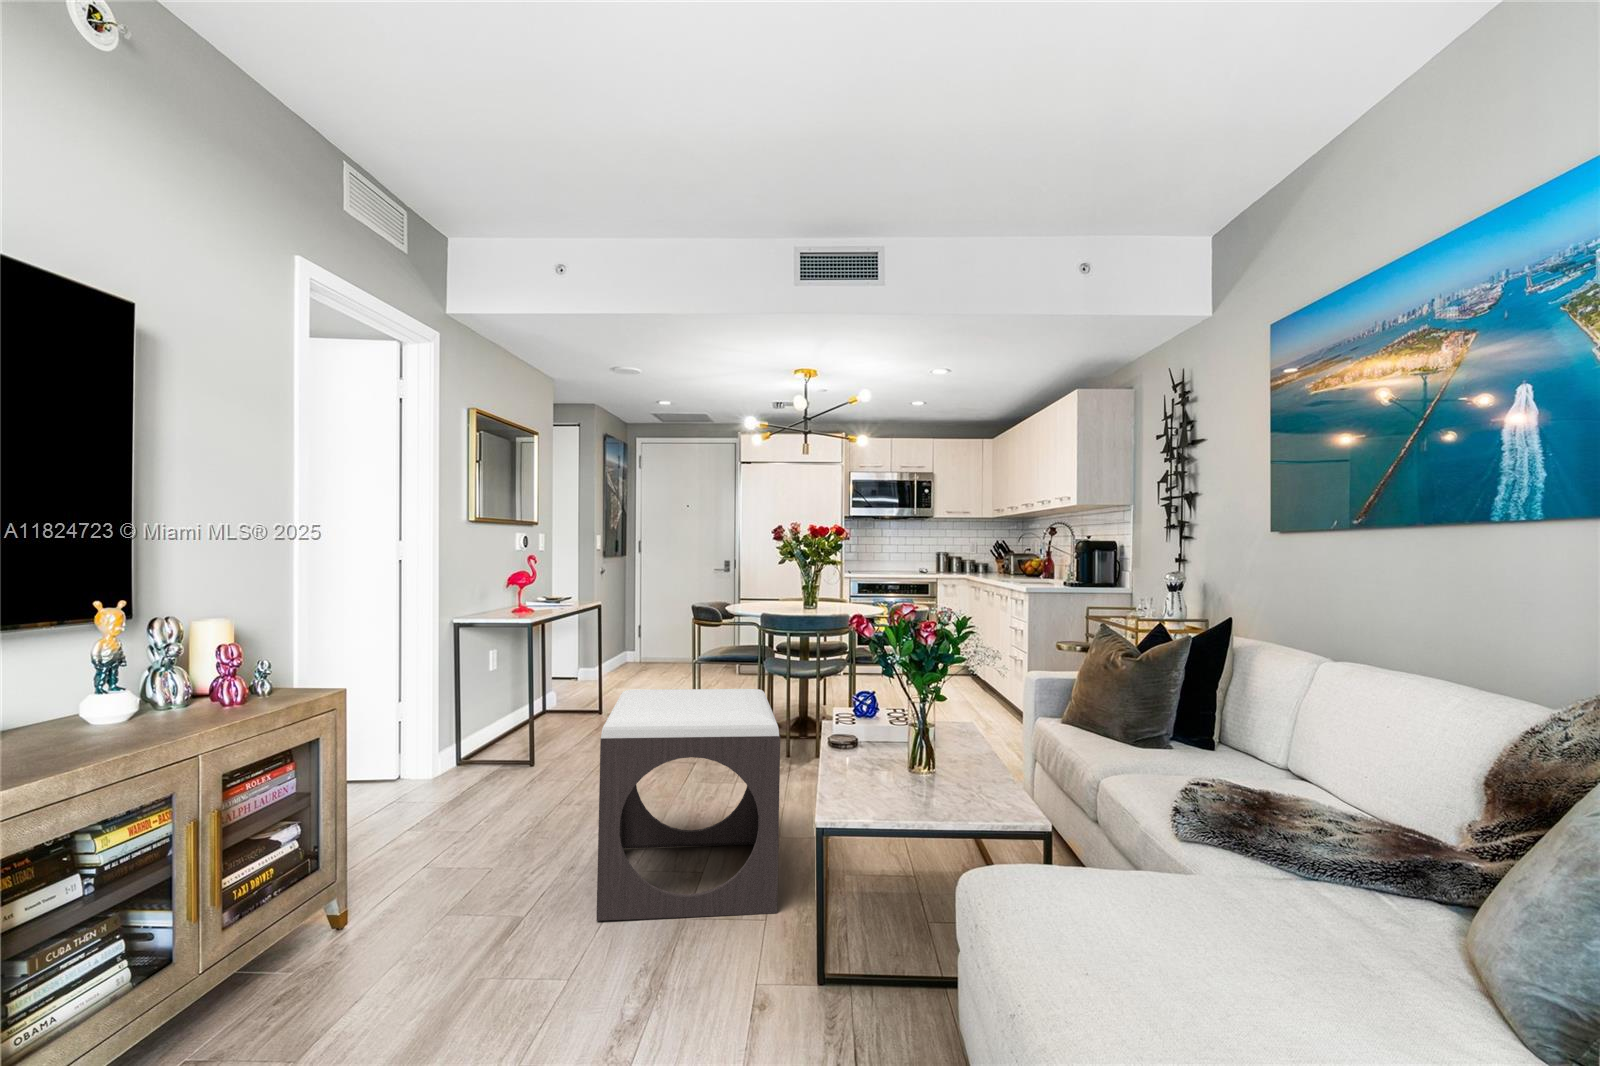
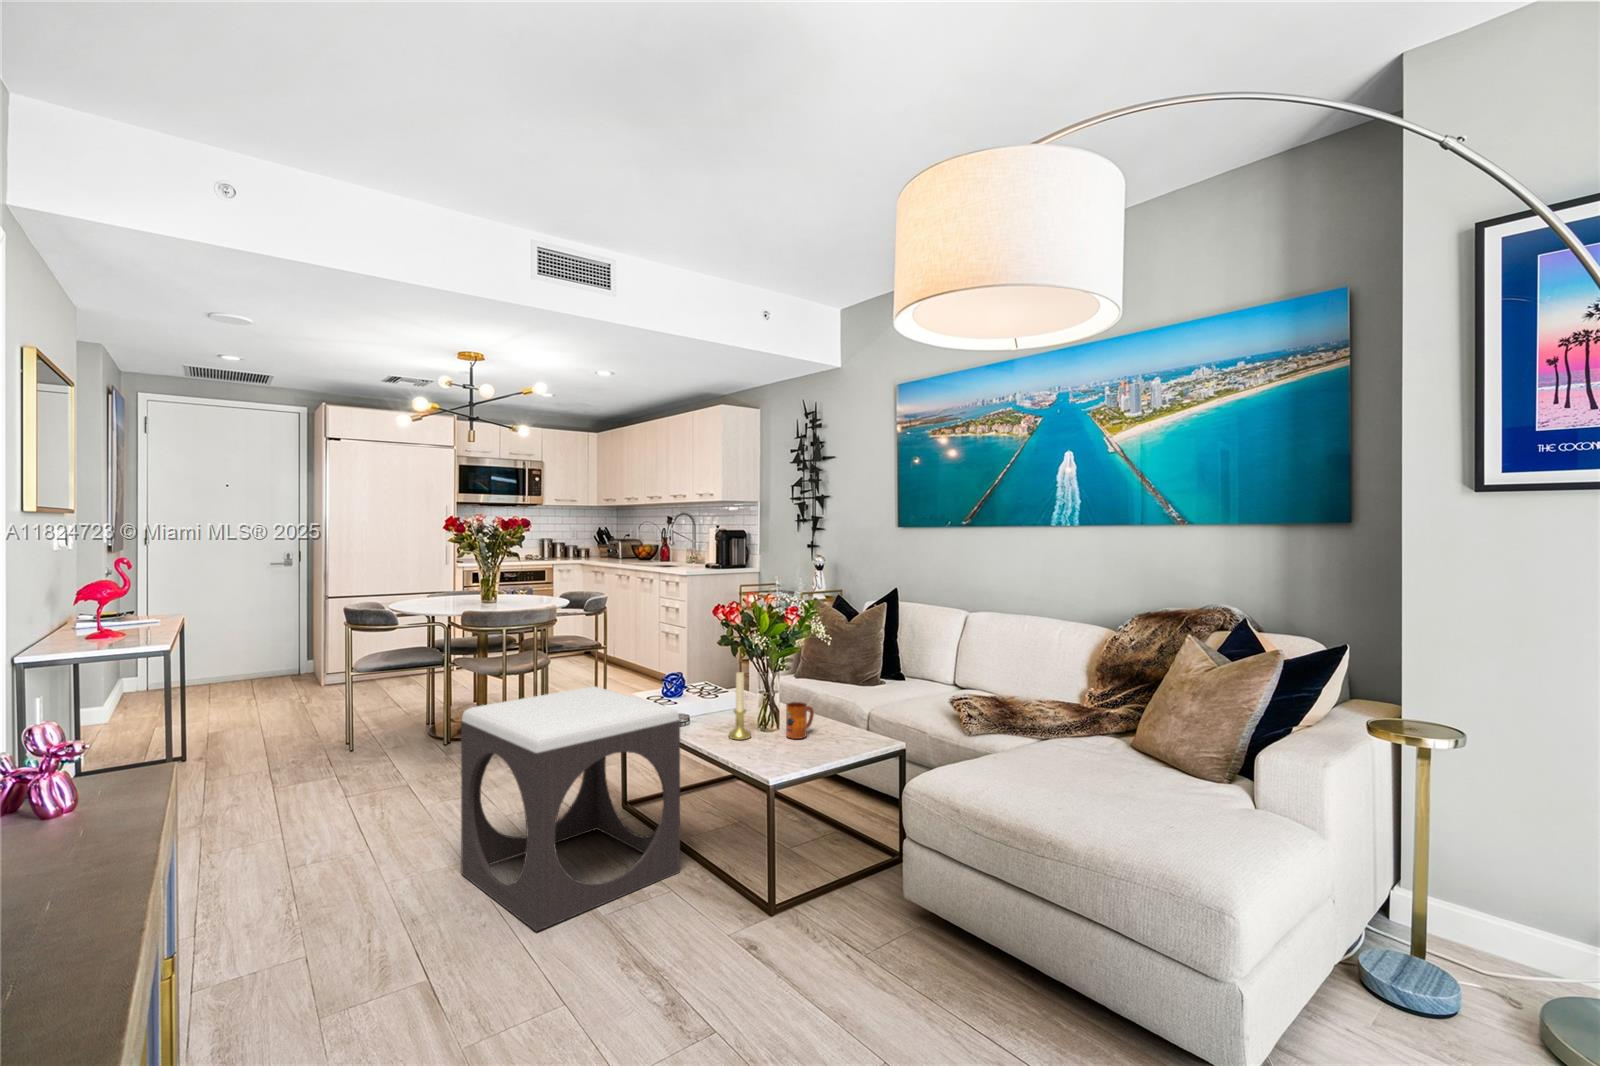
candle holder: none [846,690,874,775] -> present [729,672,751,740]
mug: none [910,741,951,789] -> present [786,702,814,739]

